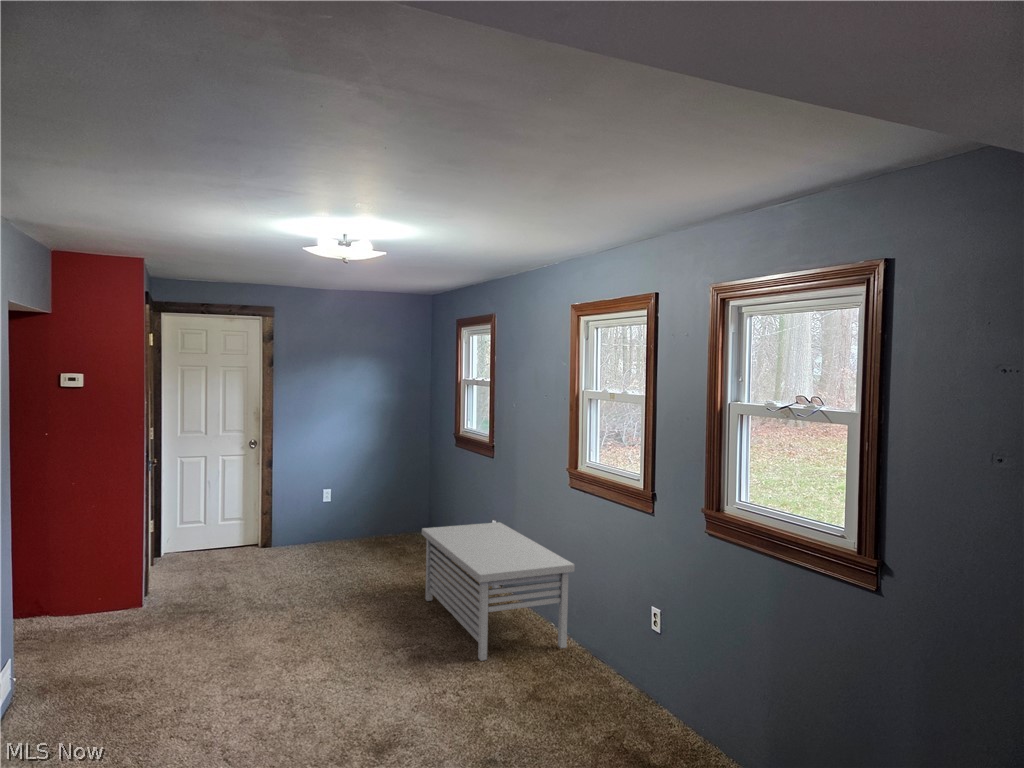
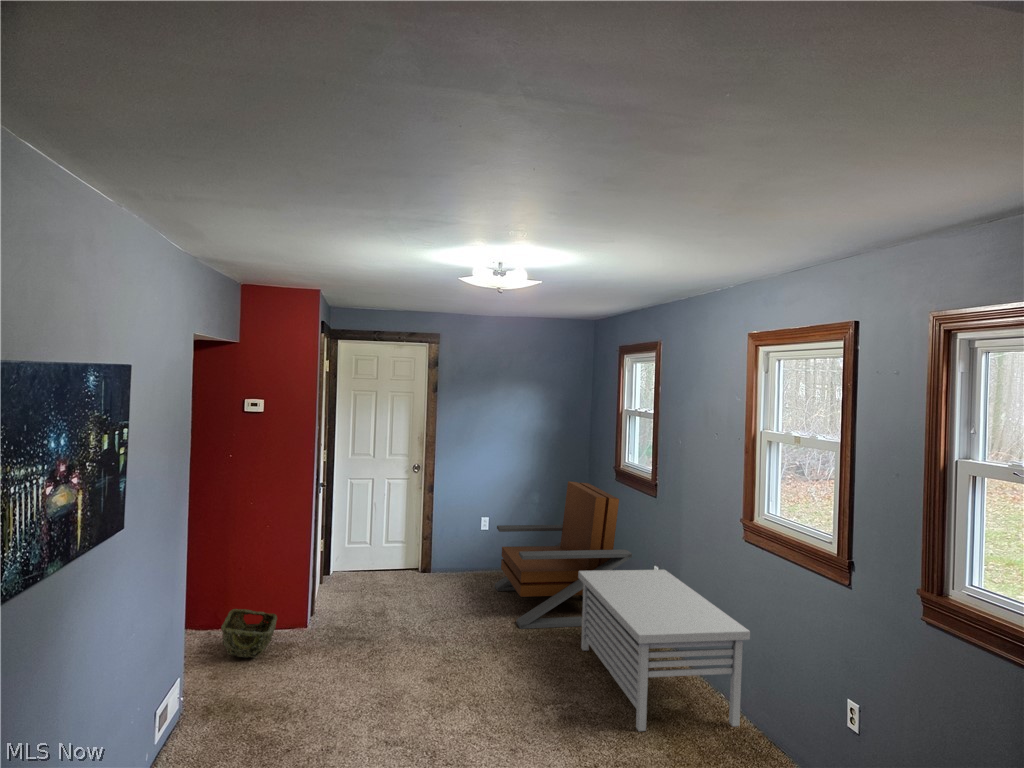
lounge chair: none [338,449,470,588] -> present [495,481,632,629]
woven basket: none [50,592,112,638] -> present [221,609,277,658]

